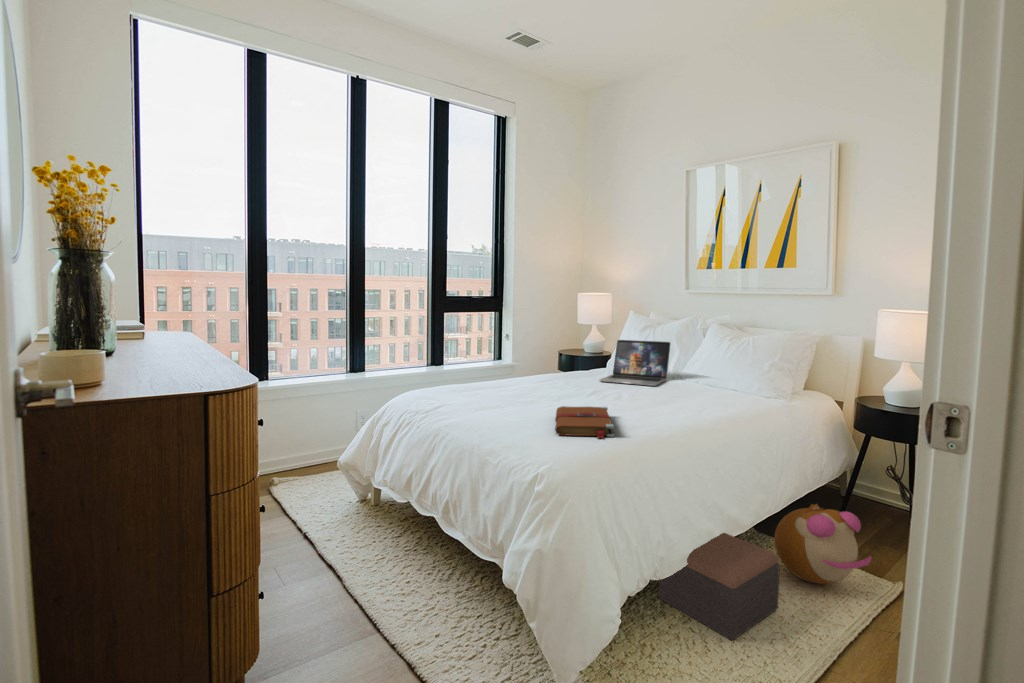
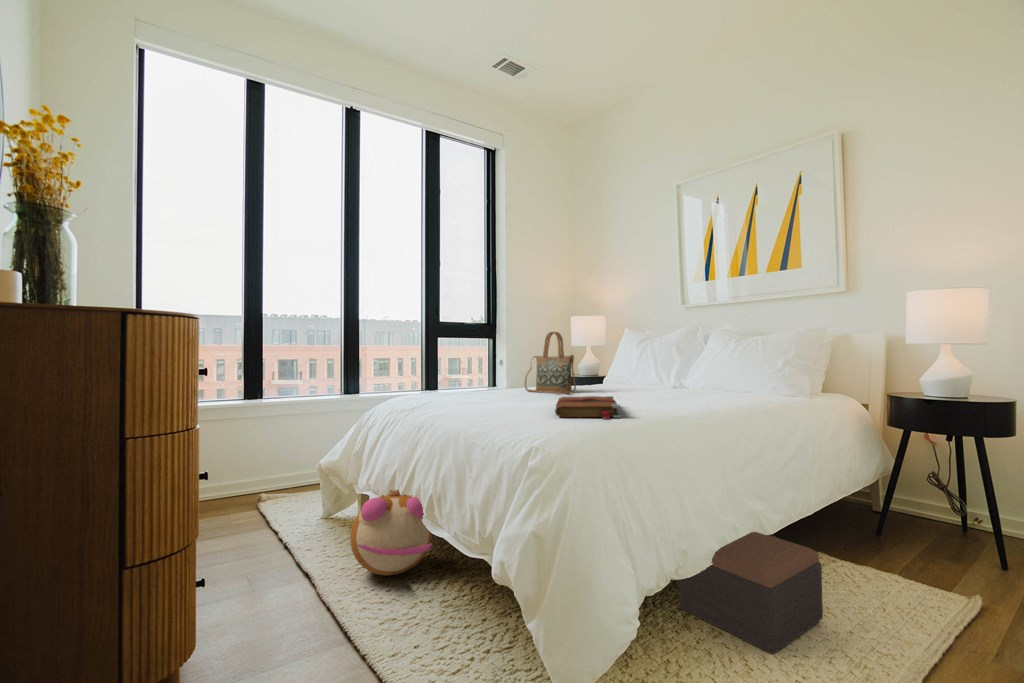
handbag: none [524,330,573,393] -> present [525,332,576,394]
laptop: present [599,340,671,386] -> none [604,348,677,390]
plush toy: present [774,504,871,584] -> present [350,490,432,575]

